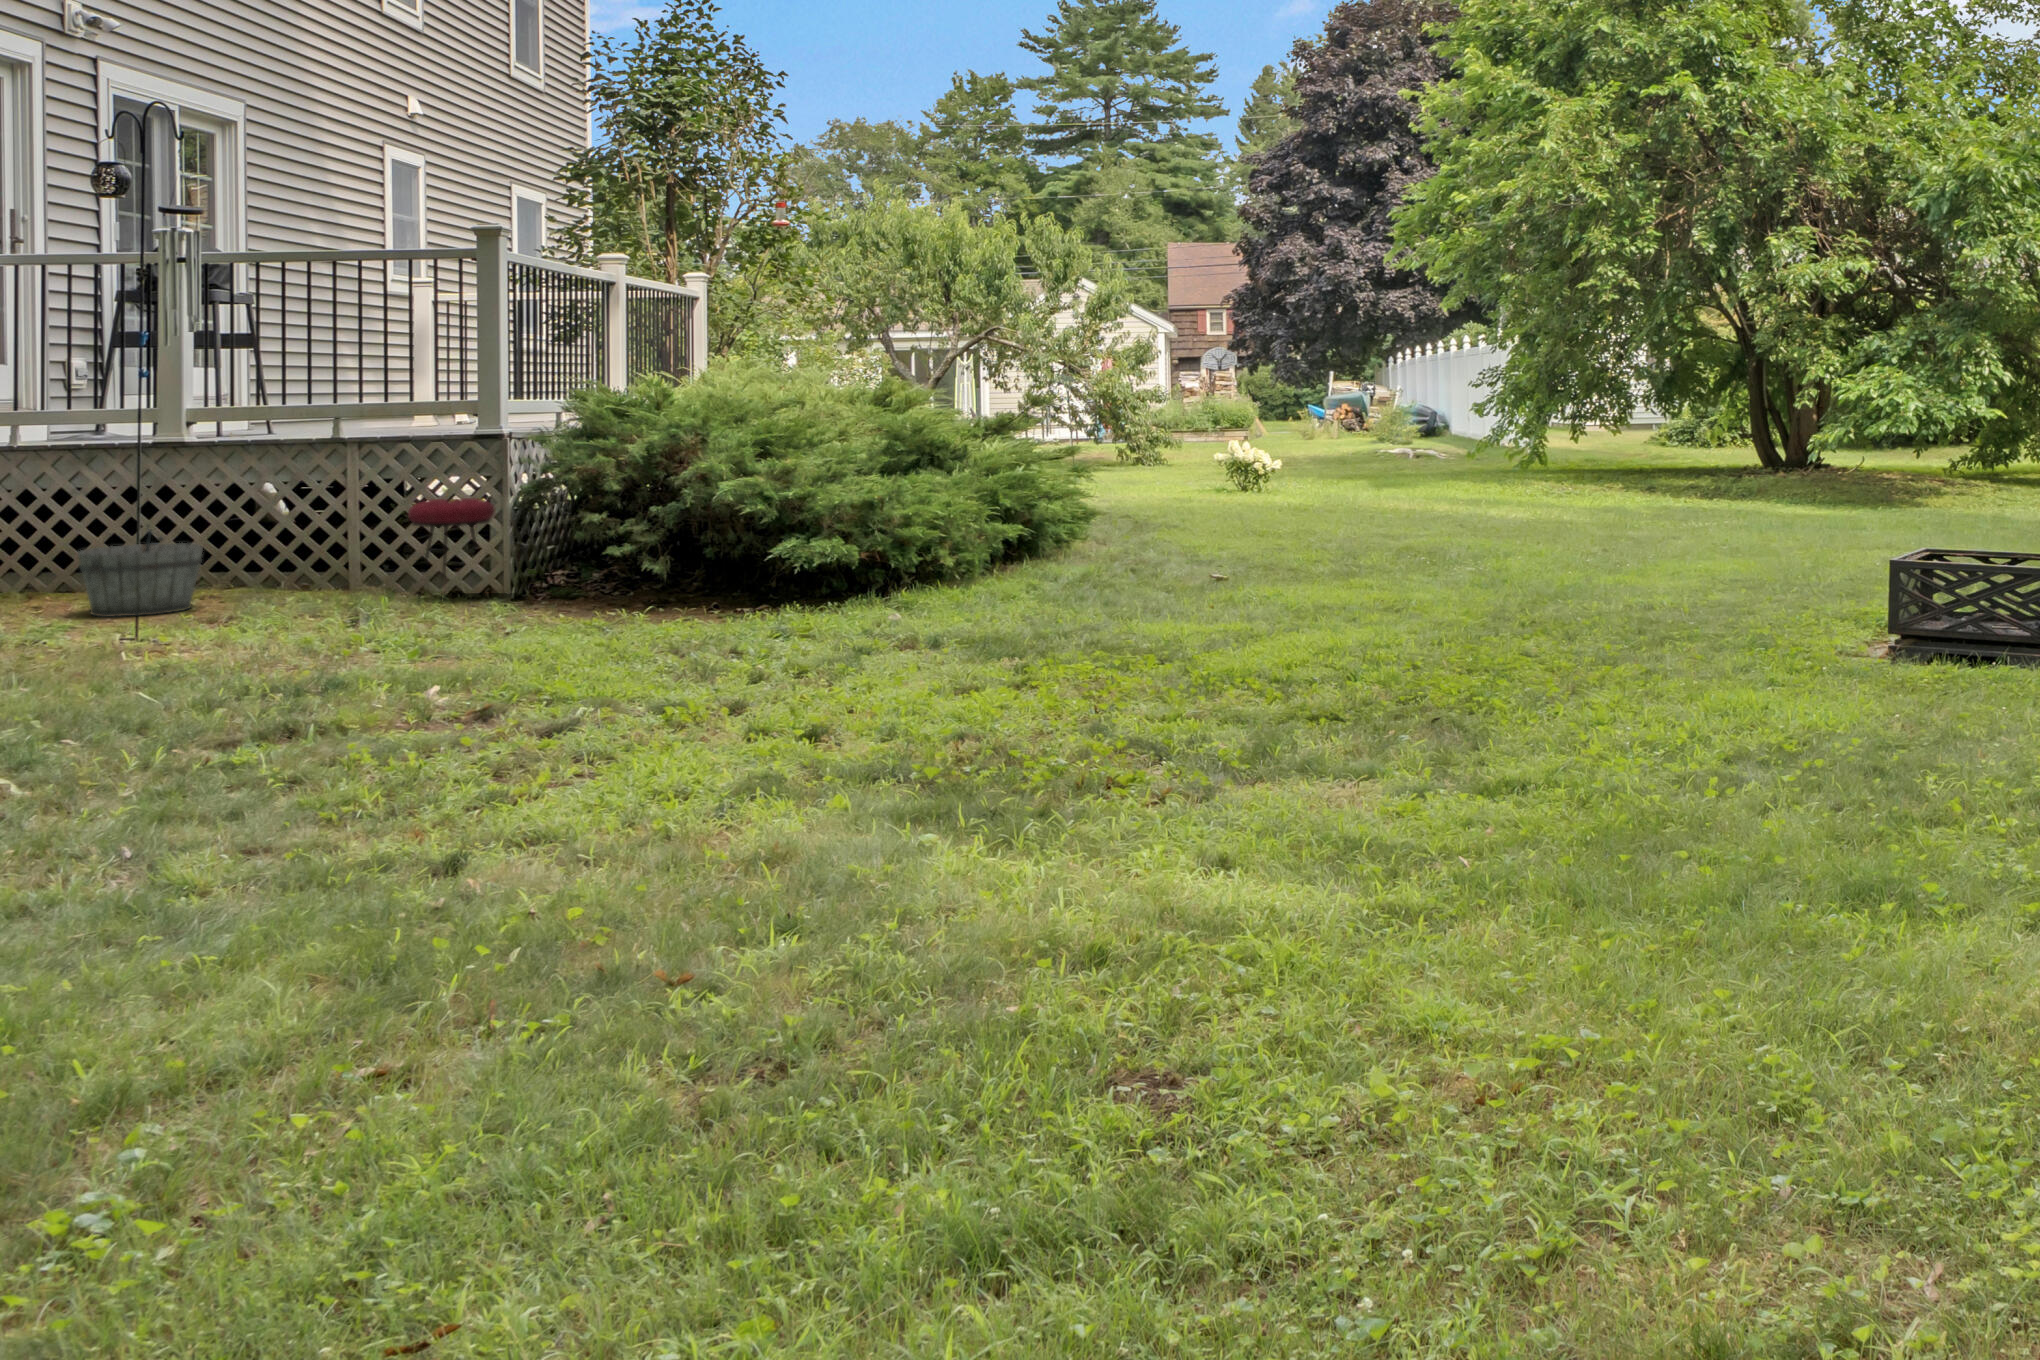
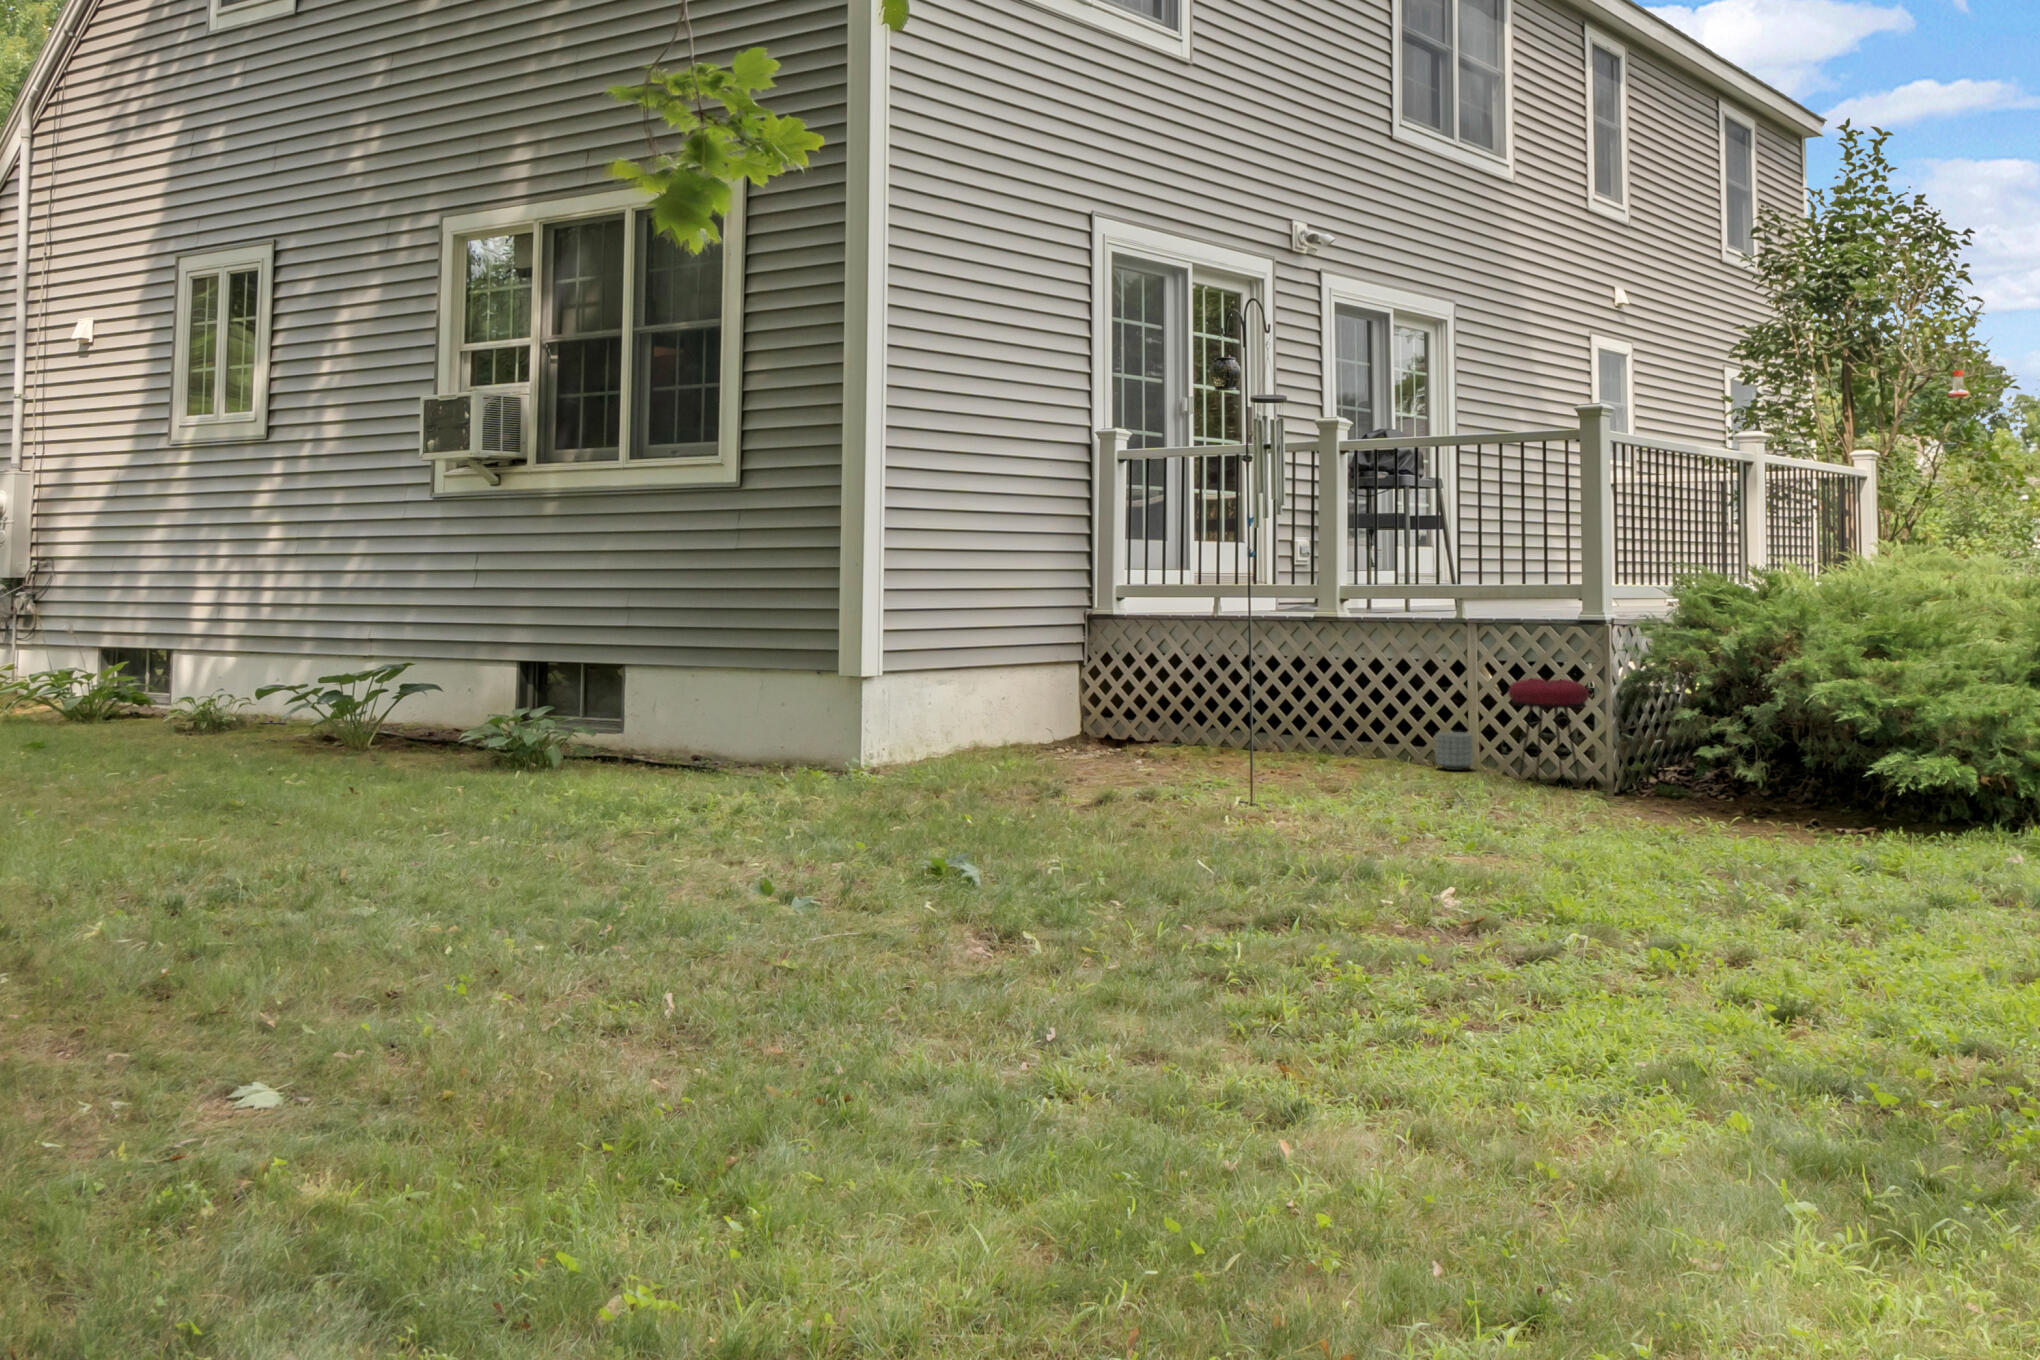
wooden bucket: present [78,526,203,617] -> none [1252,683,1345,767]
planter: none [316,561,359,599] -> present [1436,732,1473,770]

